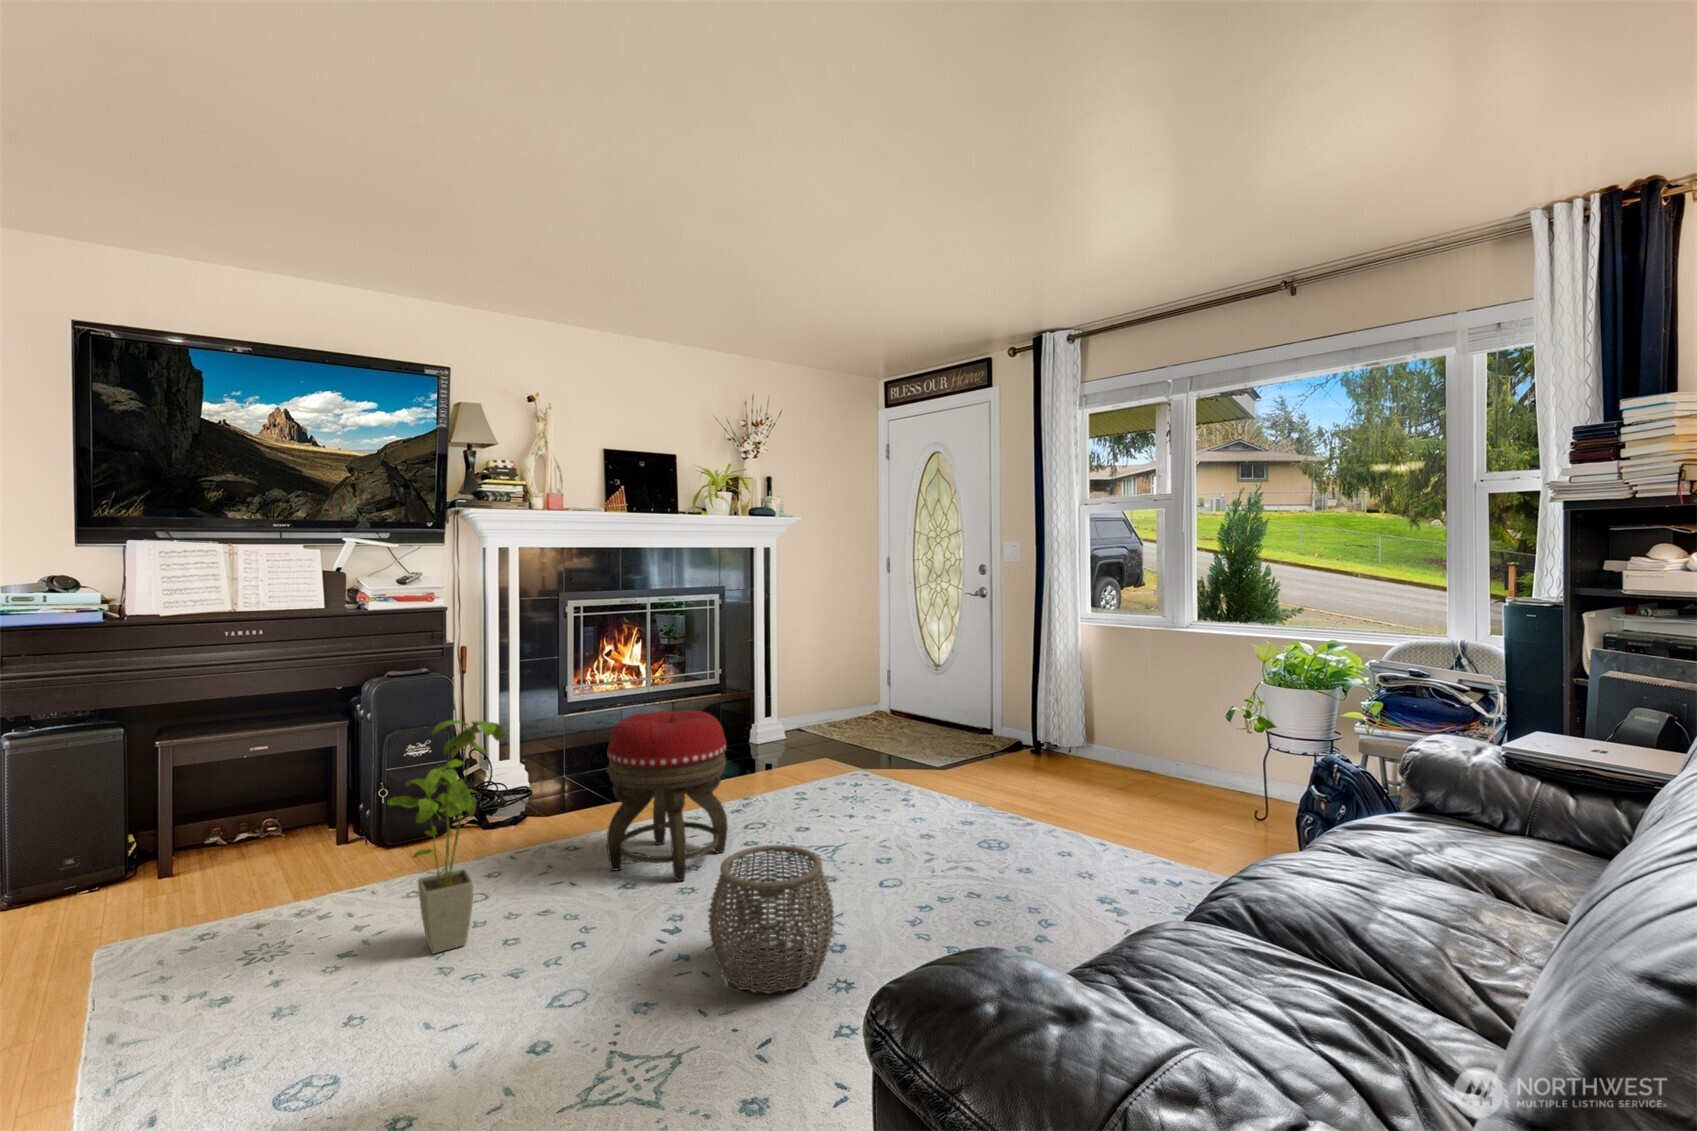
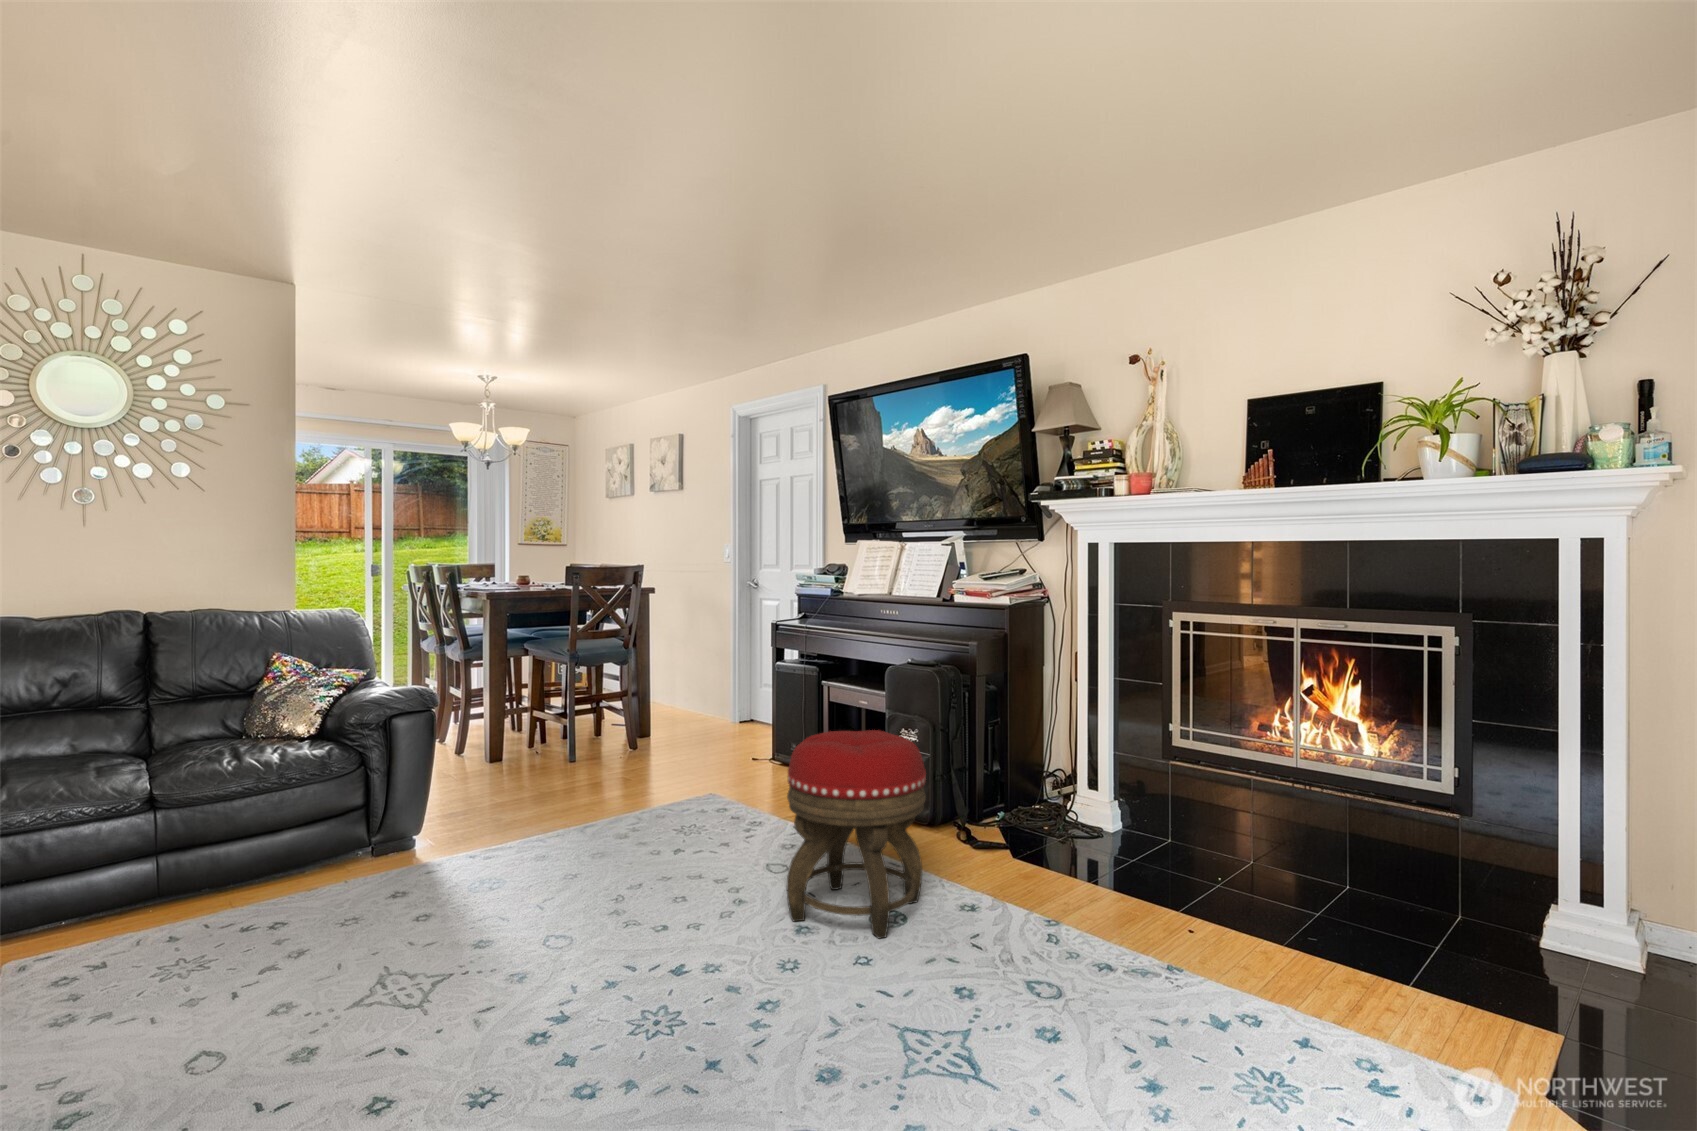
house plant: present [387,720,503,954] -> none [660,675,748,854]
woven basket: present [708,845,835,994] -> none [483,847,623,1002]

